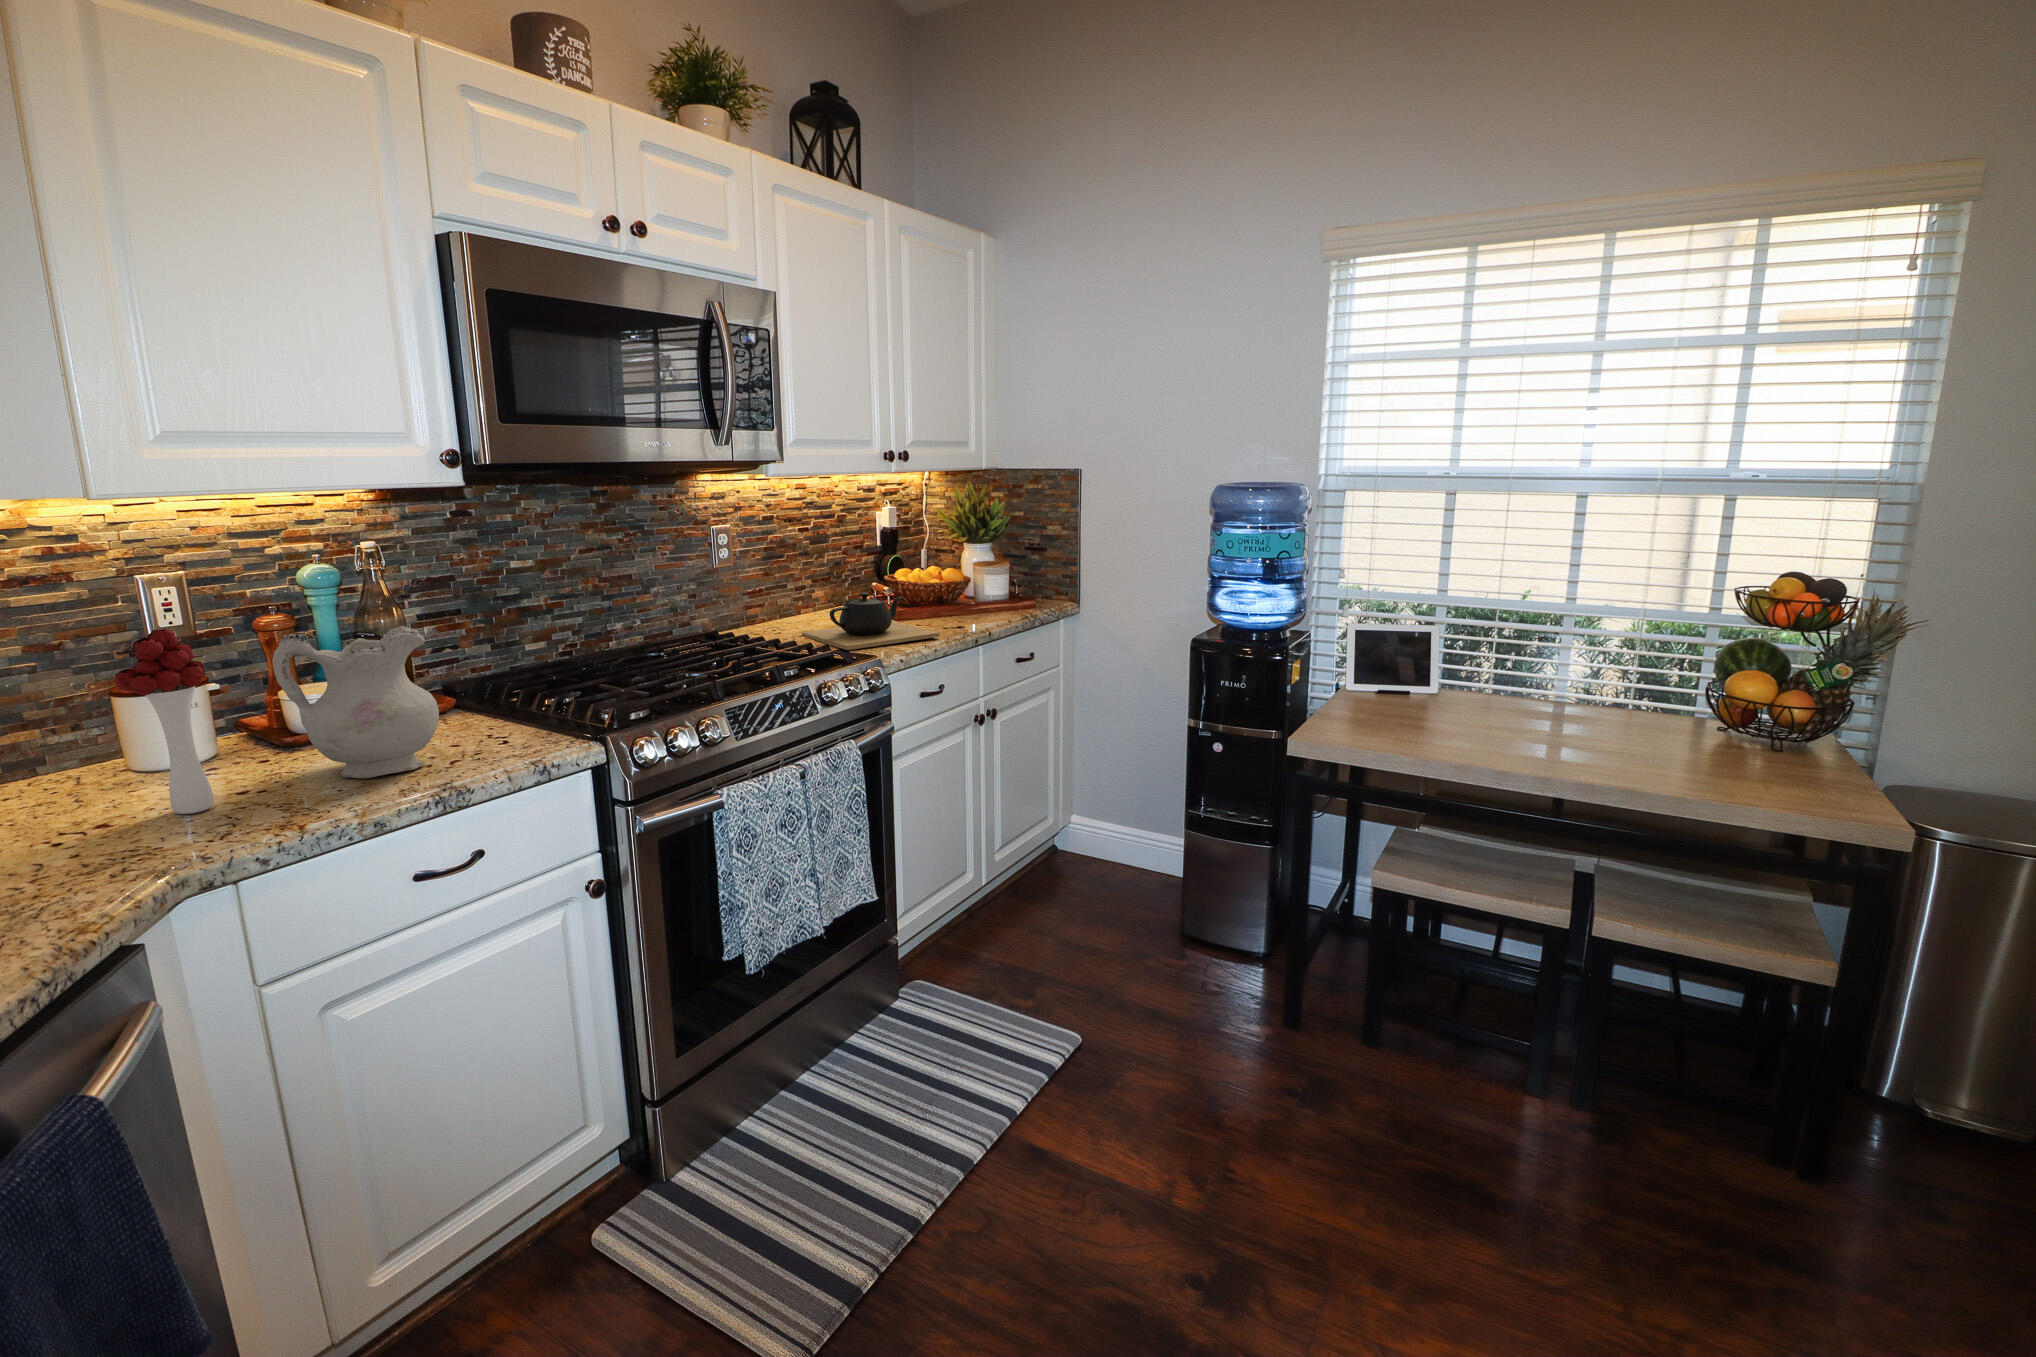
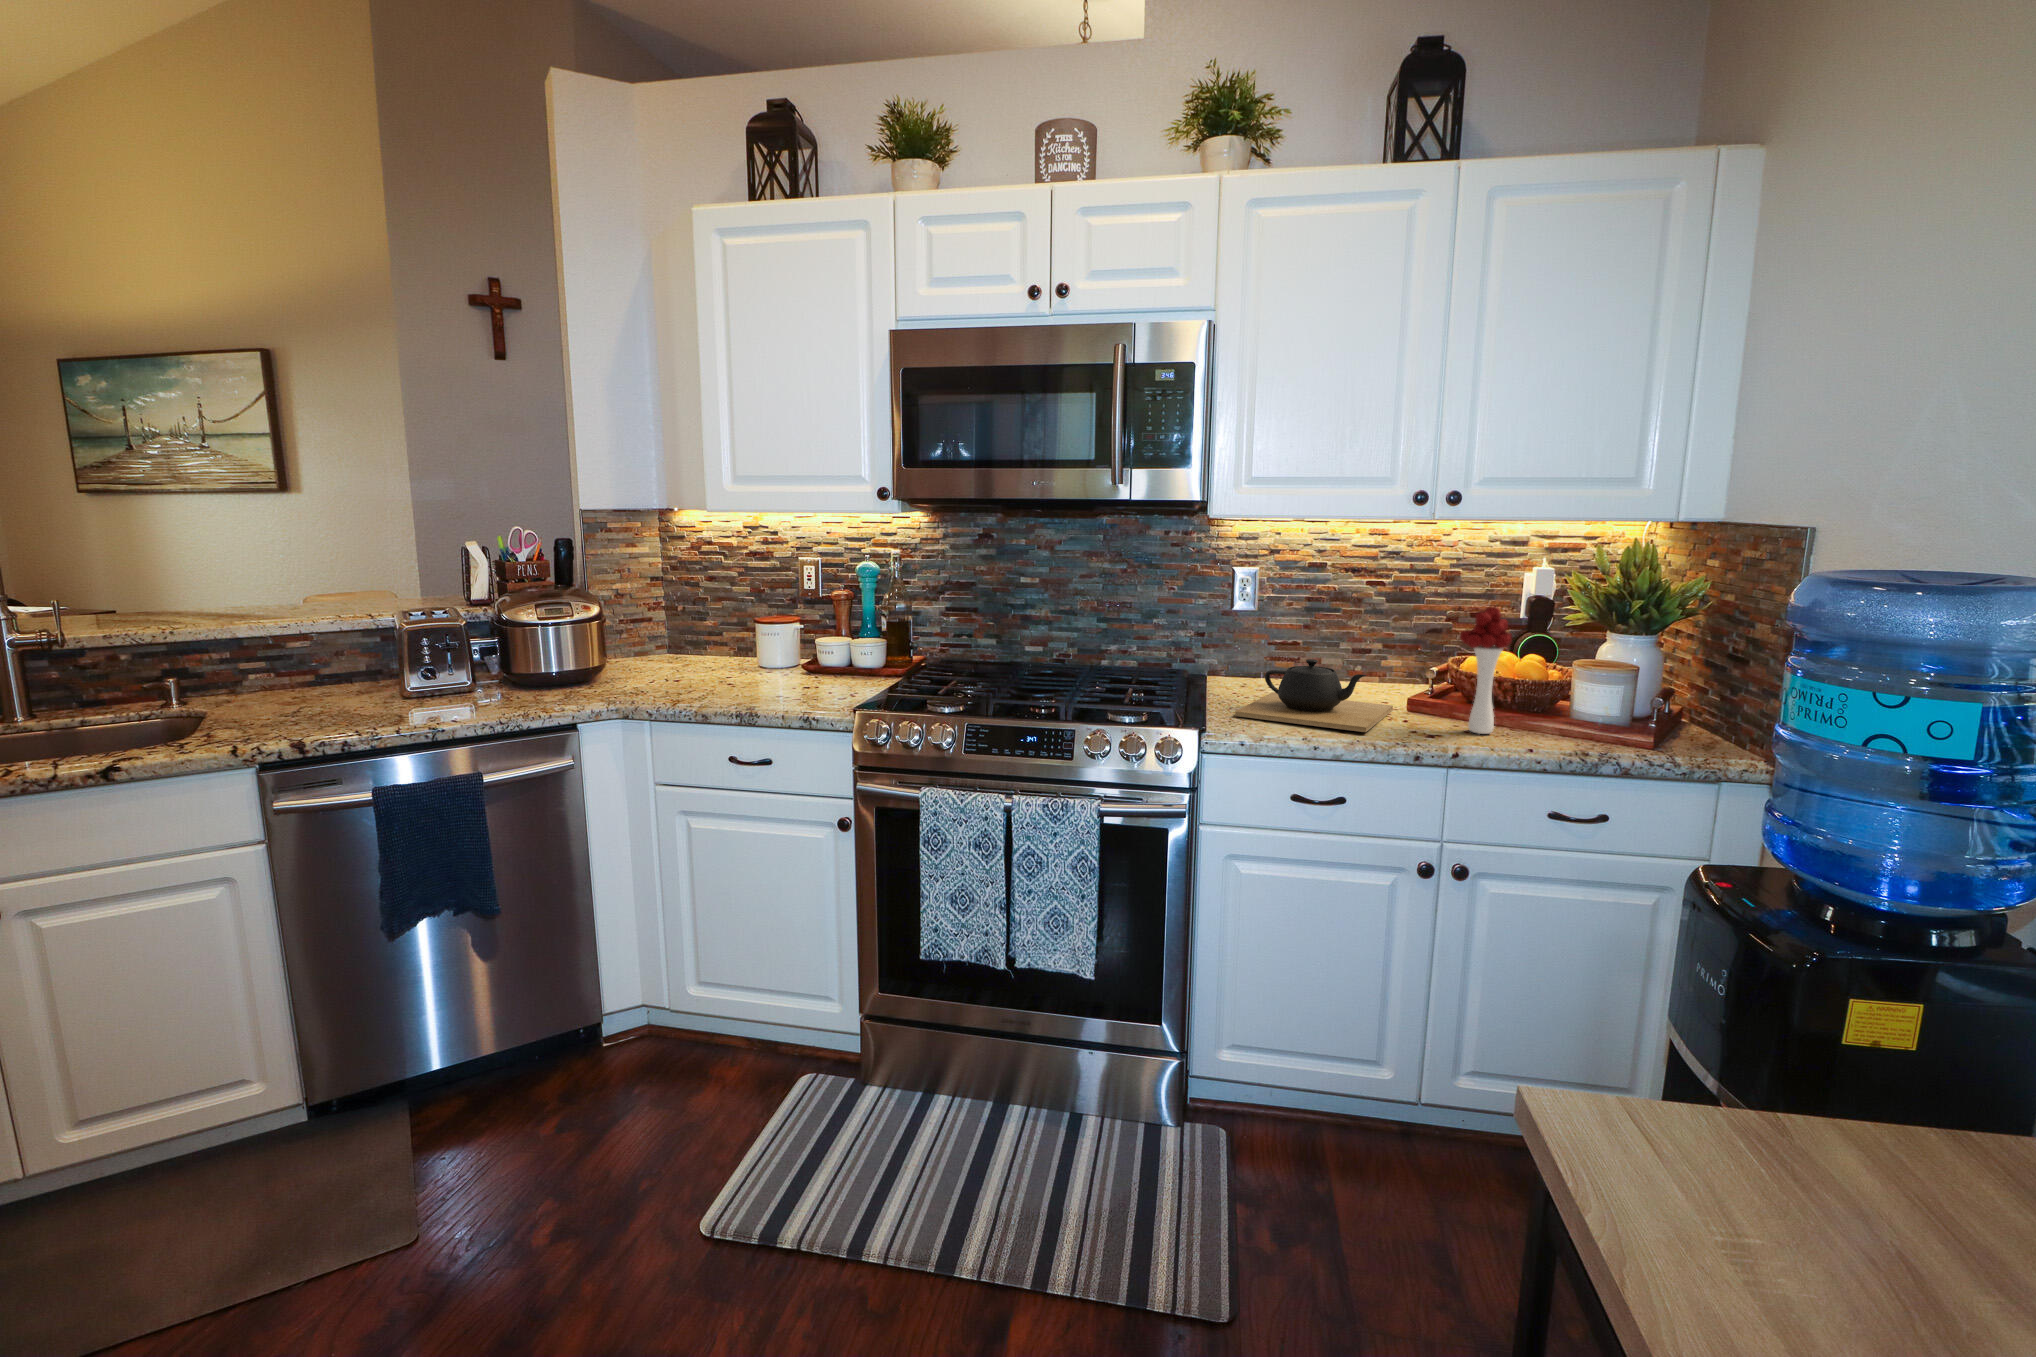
ceramic pitcher: present [272,626,439,778] -> none [729,595,805,696]
flower bouquet: present [115,629,214,814] -> present [1460,607,1512,734]

